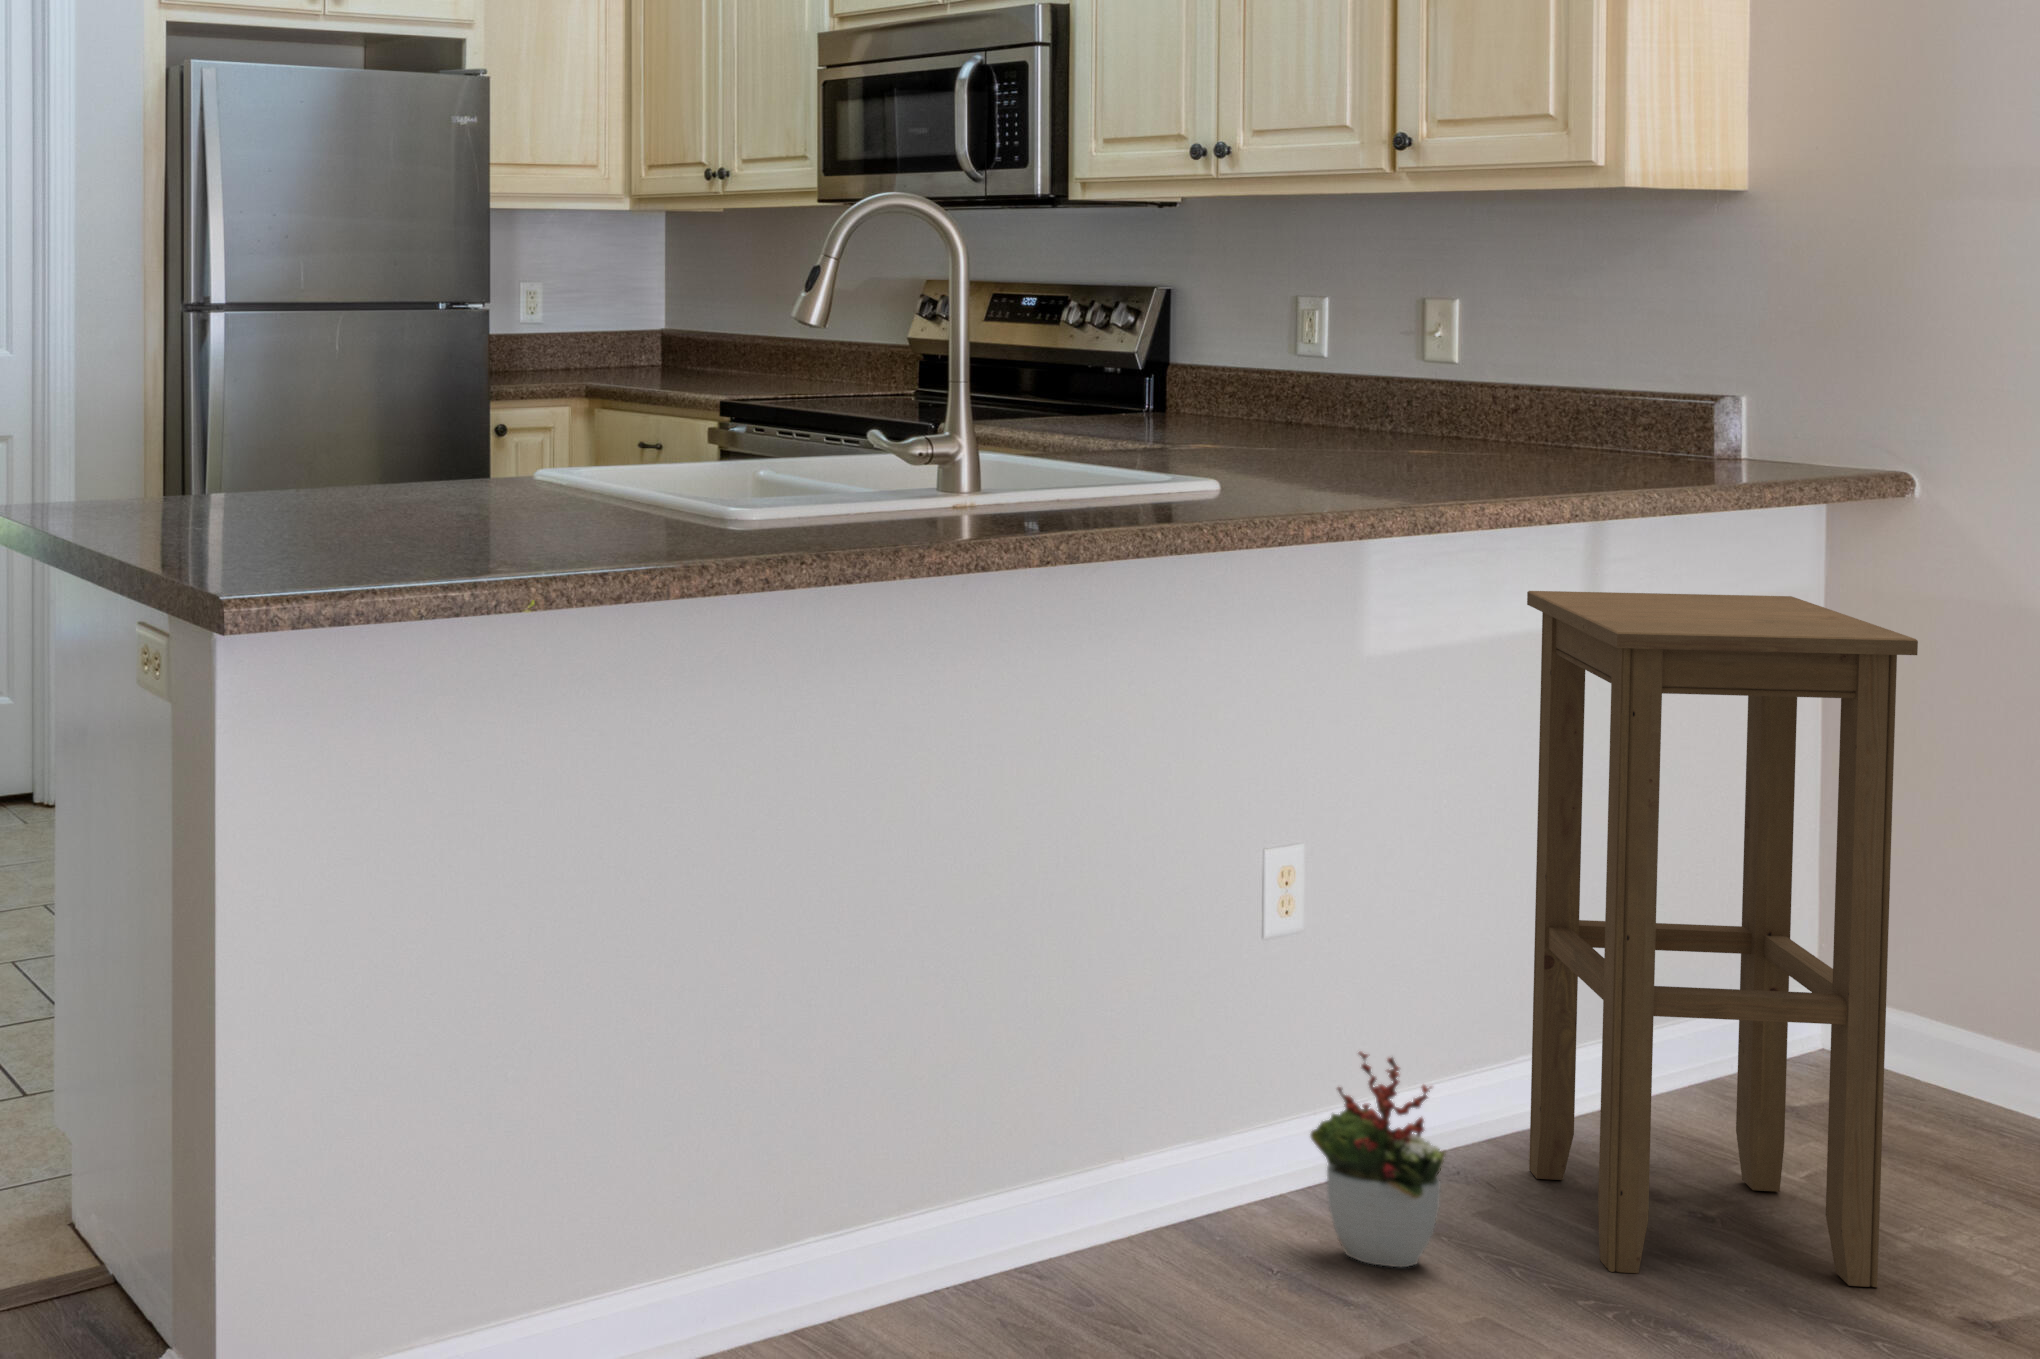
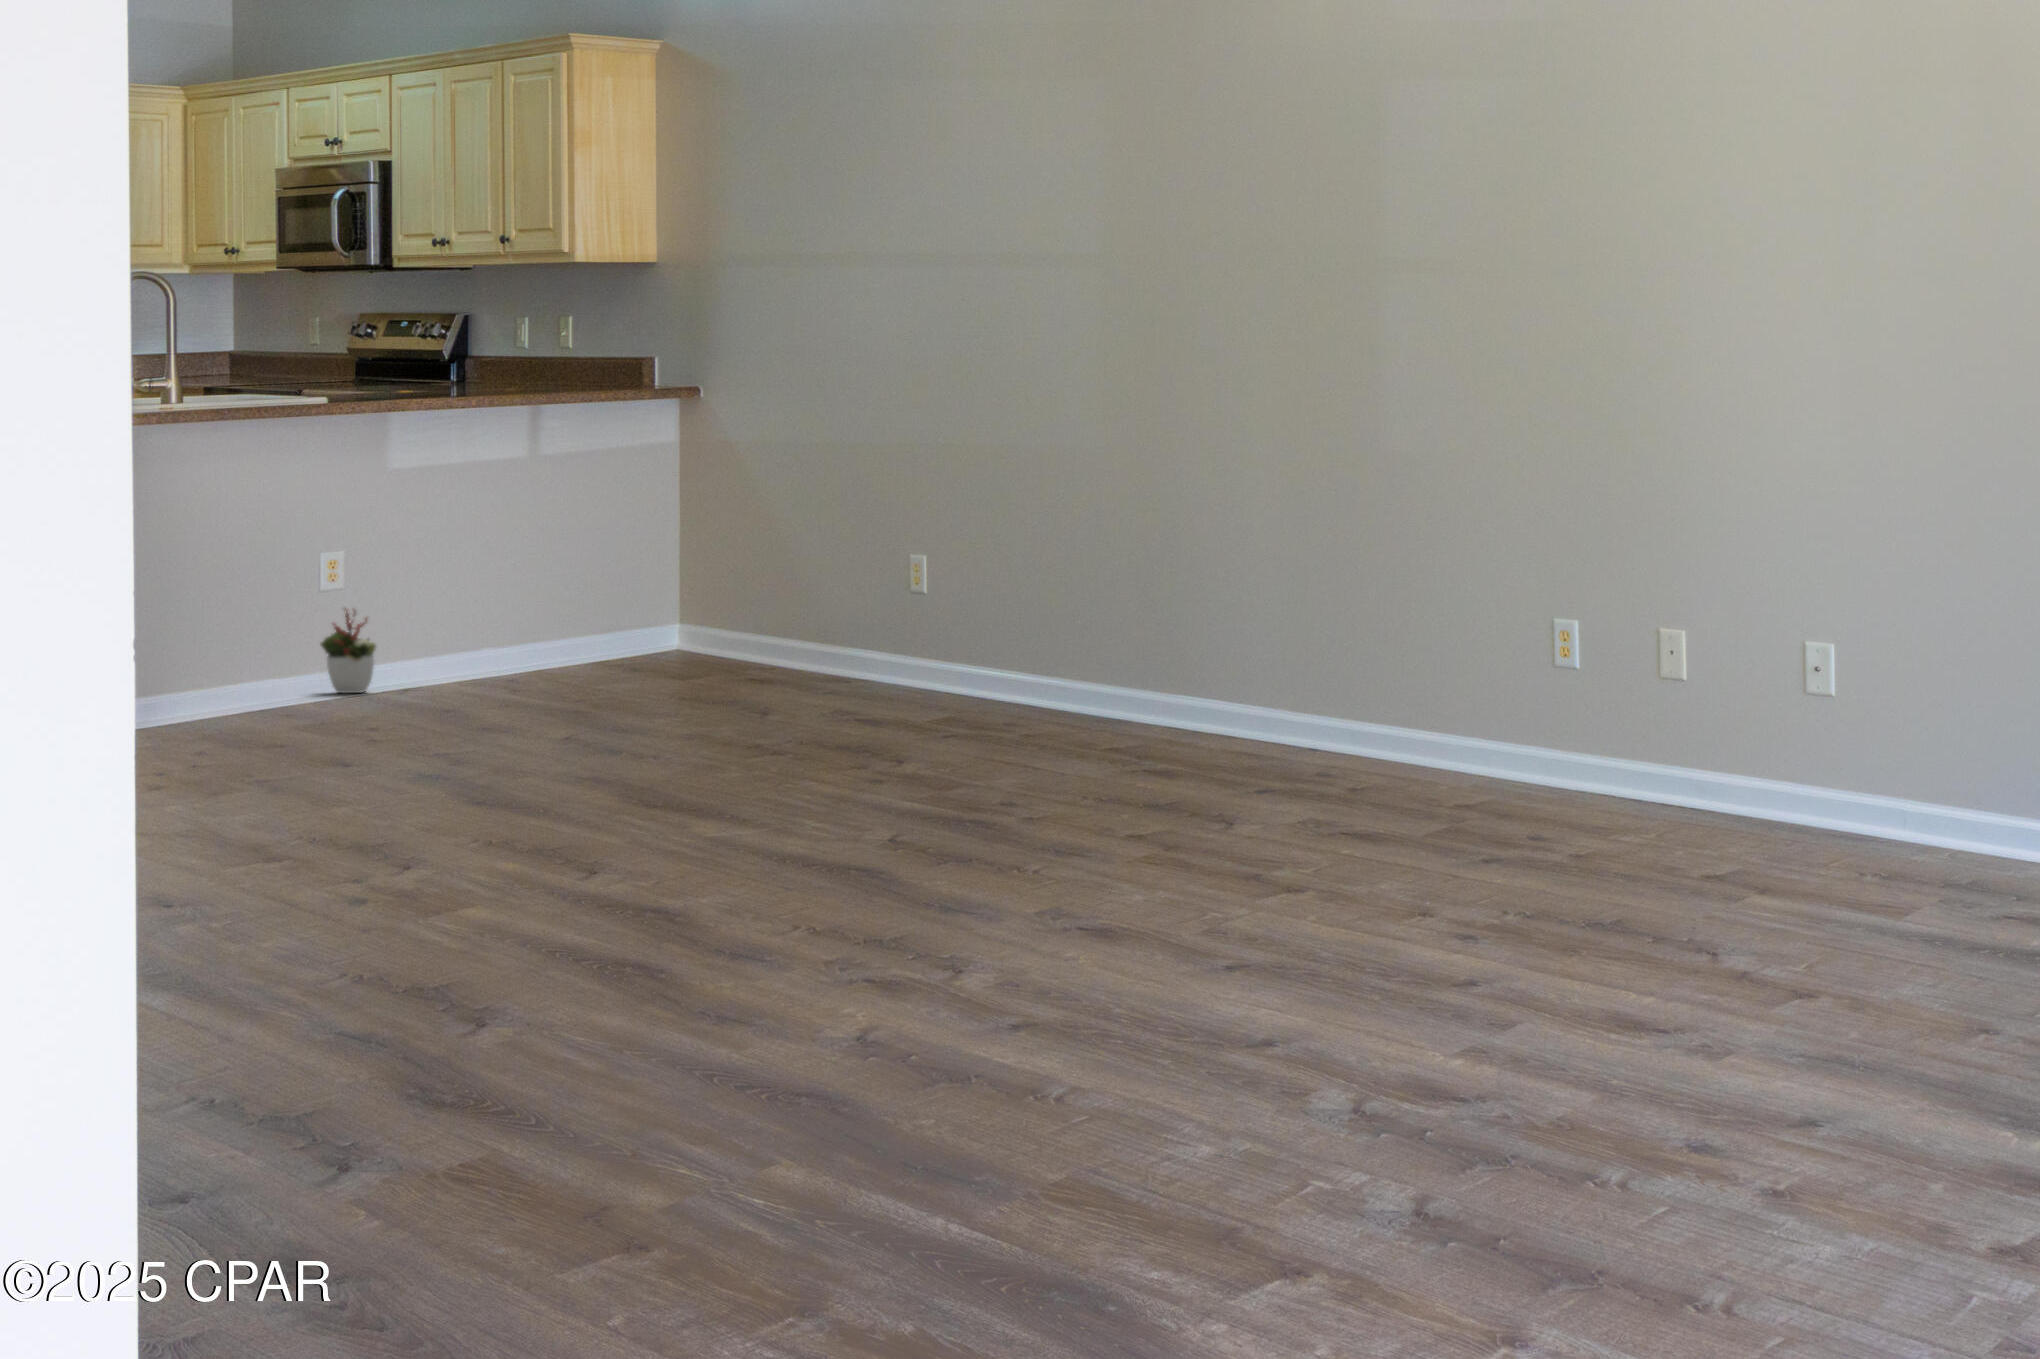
stool: present [1527,591,1918,1287] -> none [447,428,578,689]

